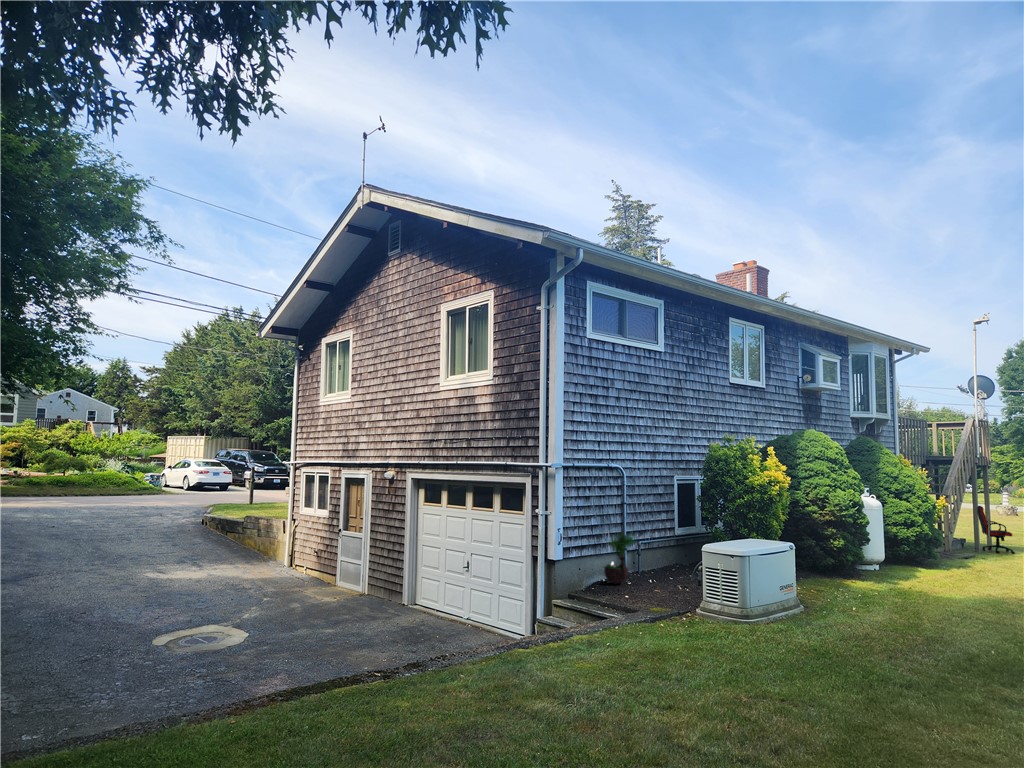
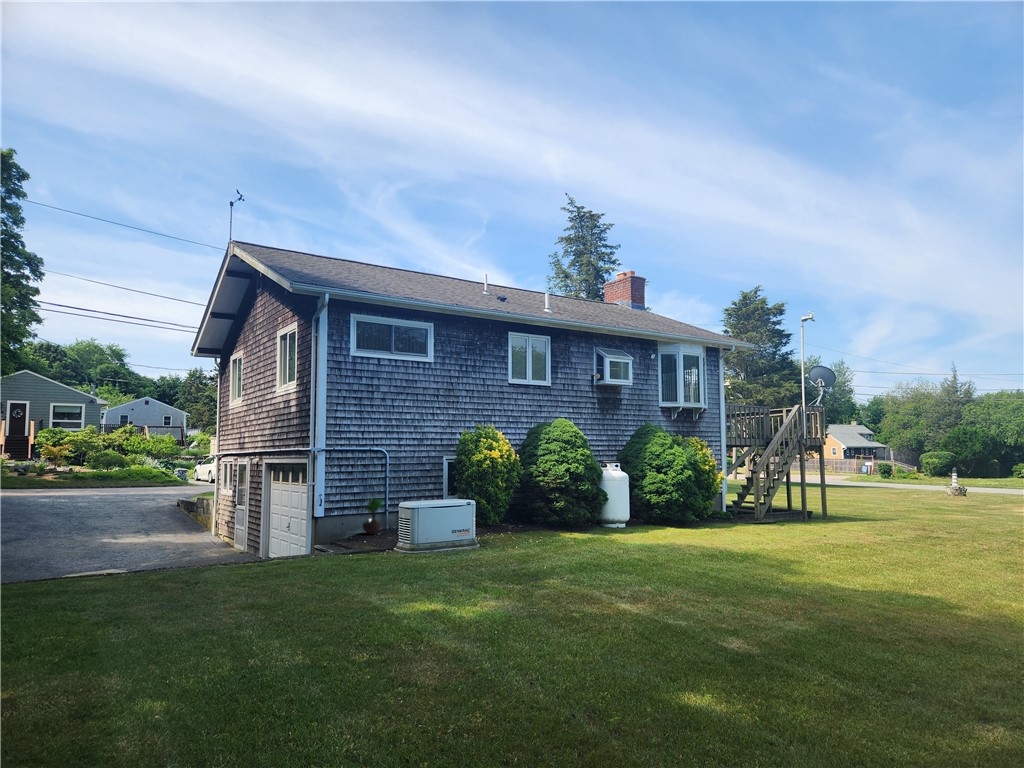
chair: present [977,506,1015,554] -> none [767,479,794,519]

